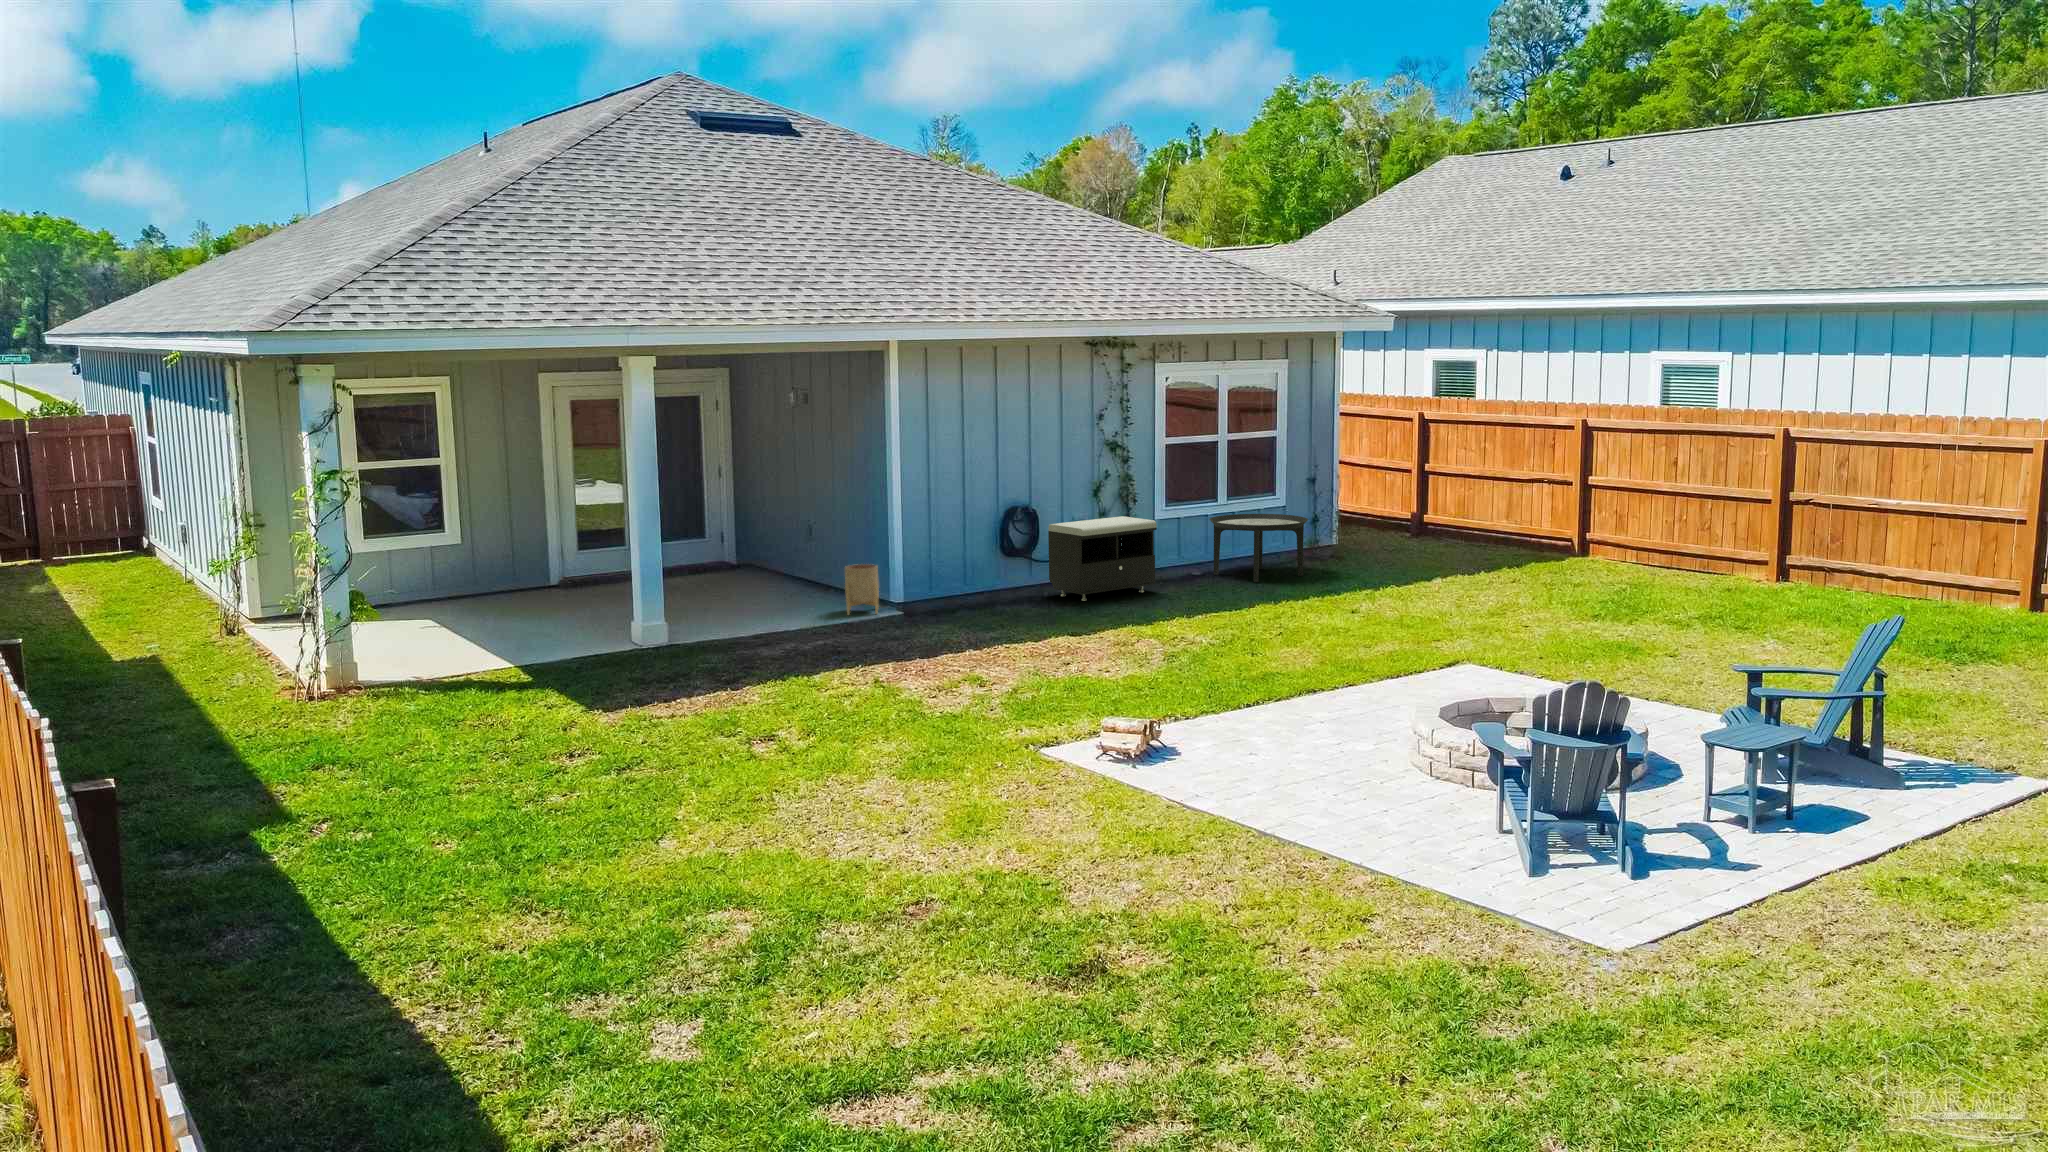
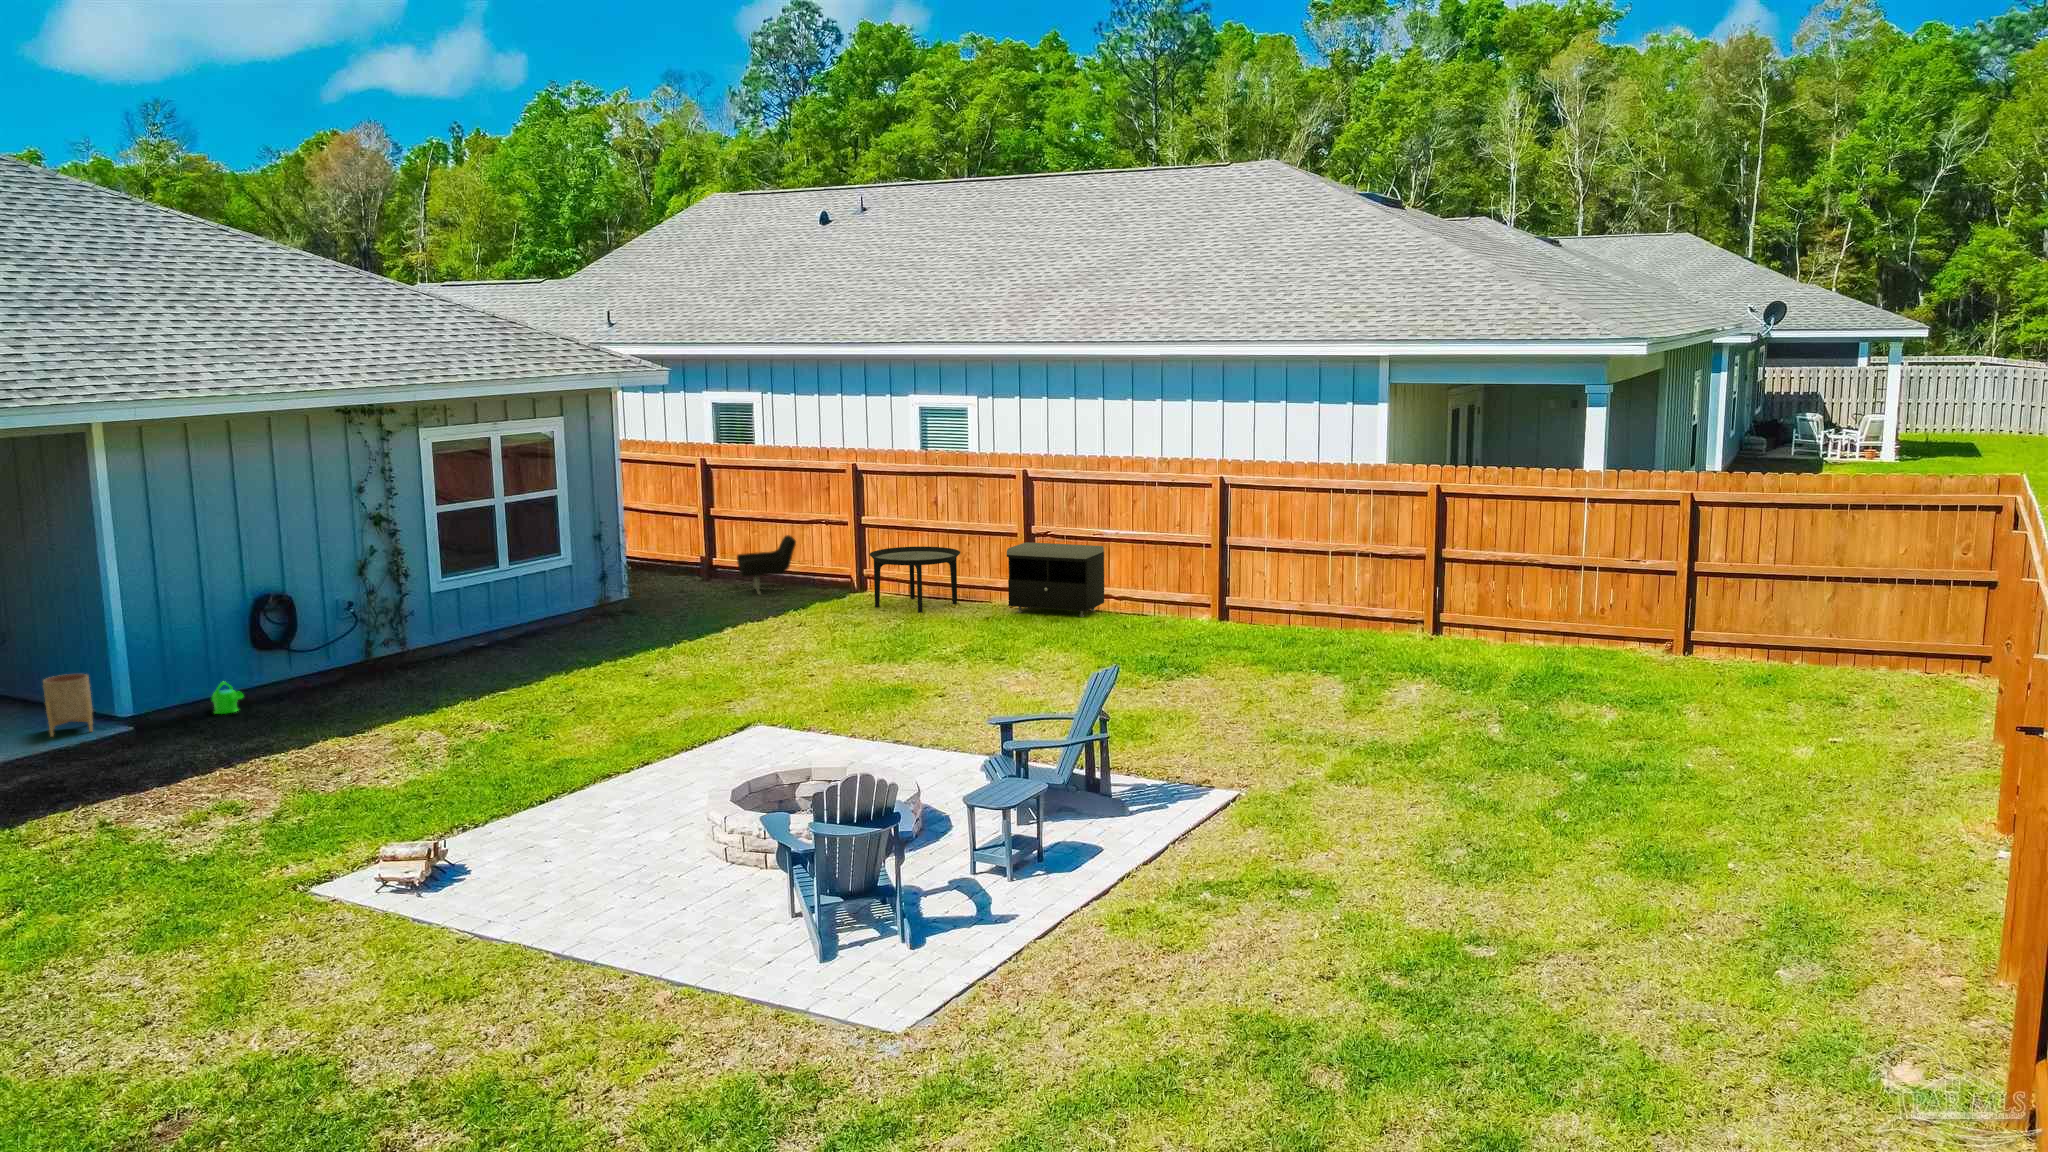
lounge chair: none [1438,492,1512,551] -> present [737,535,796,594]
round table: present [1209,514,1308,582] -> present [869,546,960,613]
storage bench: present [1048,516,1157,601] -> present [1007,542,1104,617]
watering can: none [968,581,995,610] -> present [212,682,243,714]

